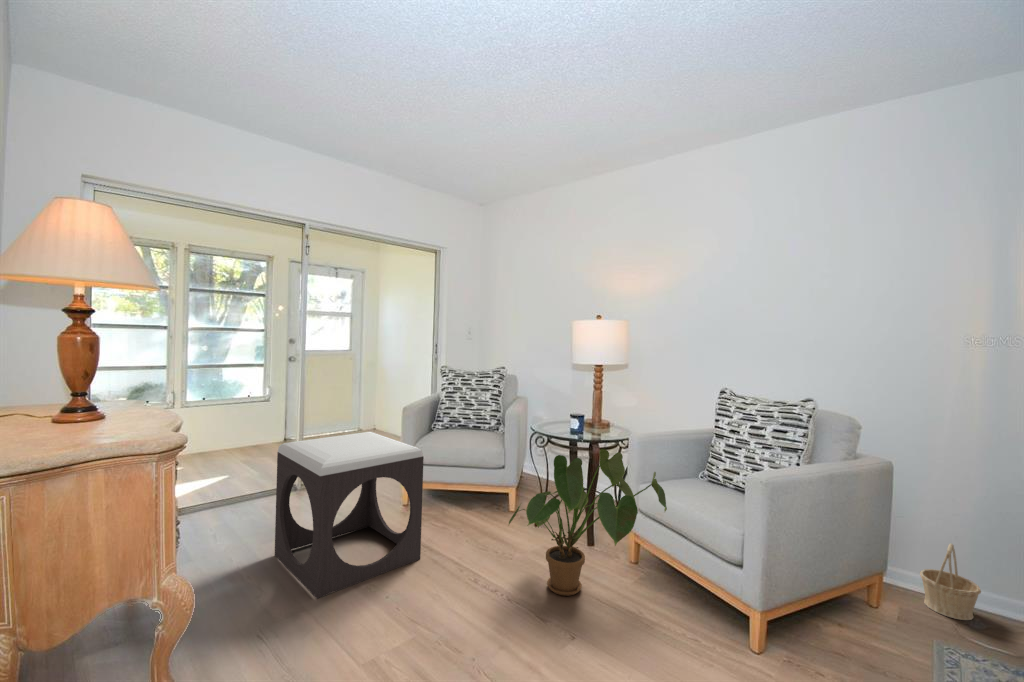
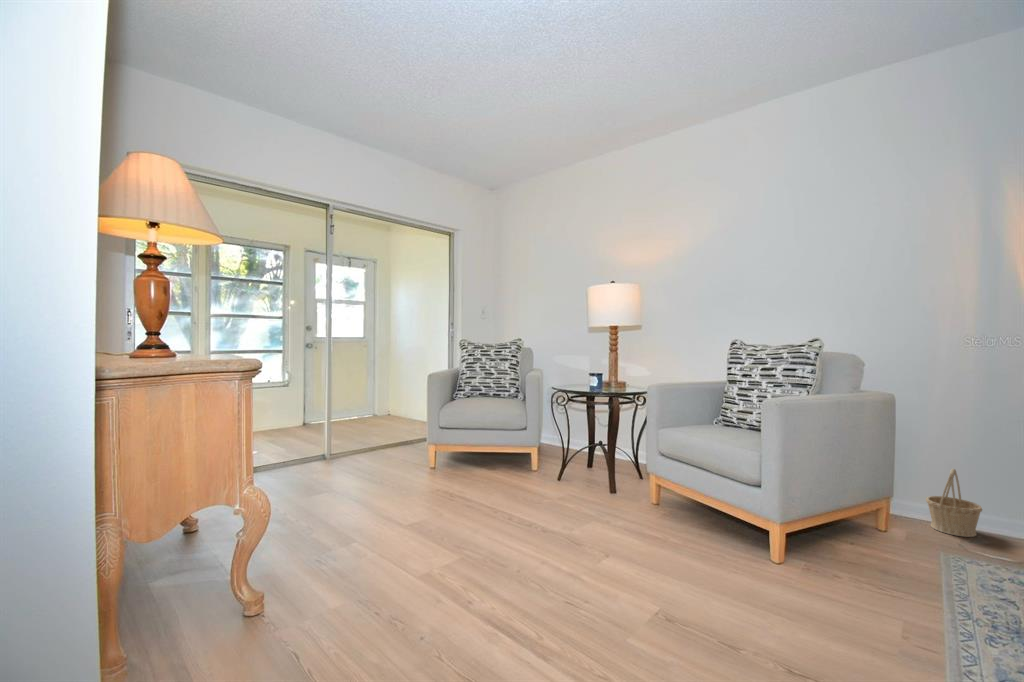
footstool: present [275,432,424,598] -> none [316,393,454,533]
house plant: present [509,449,667,596] -> none [537,396,686,527]

